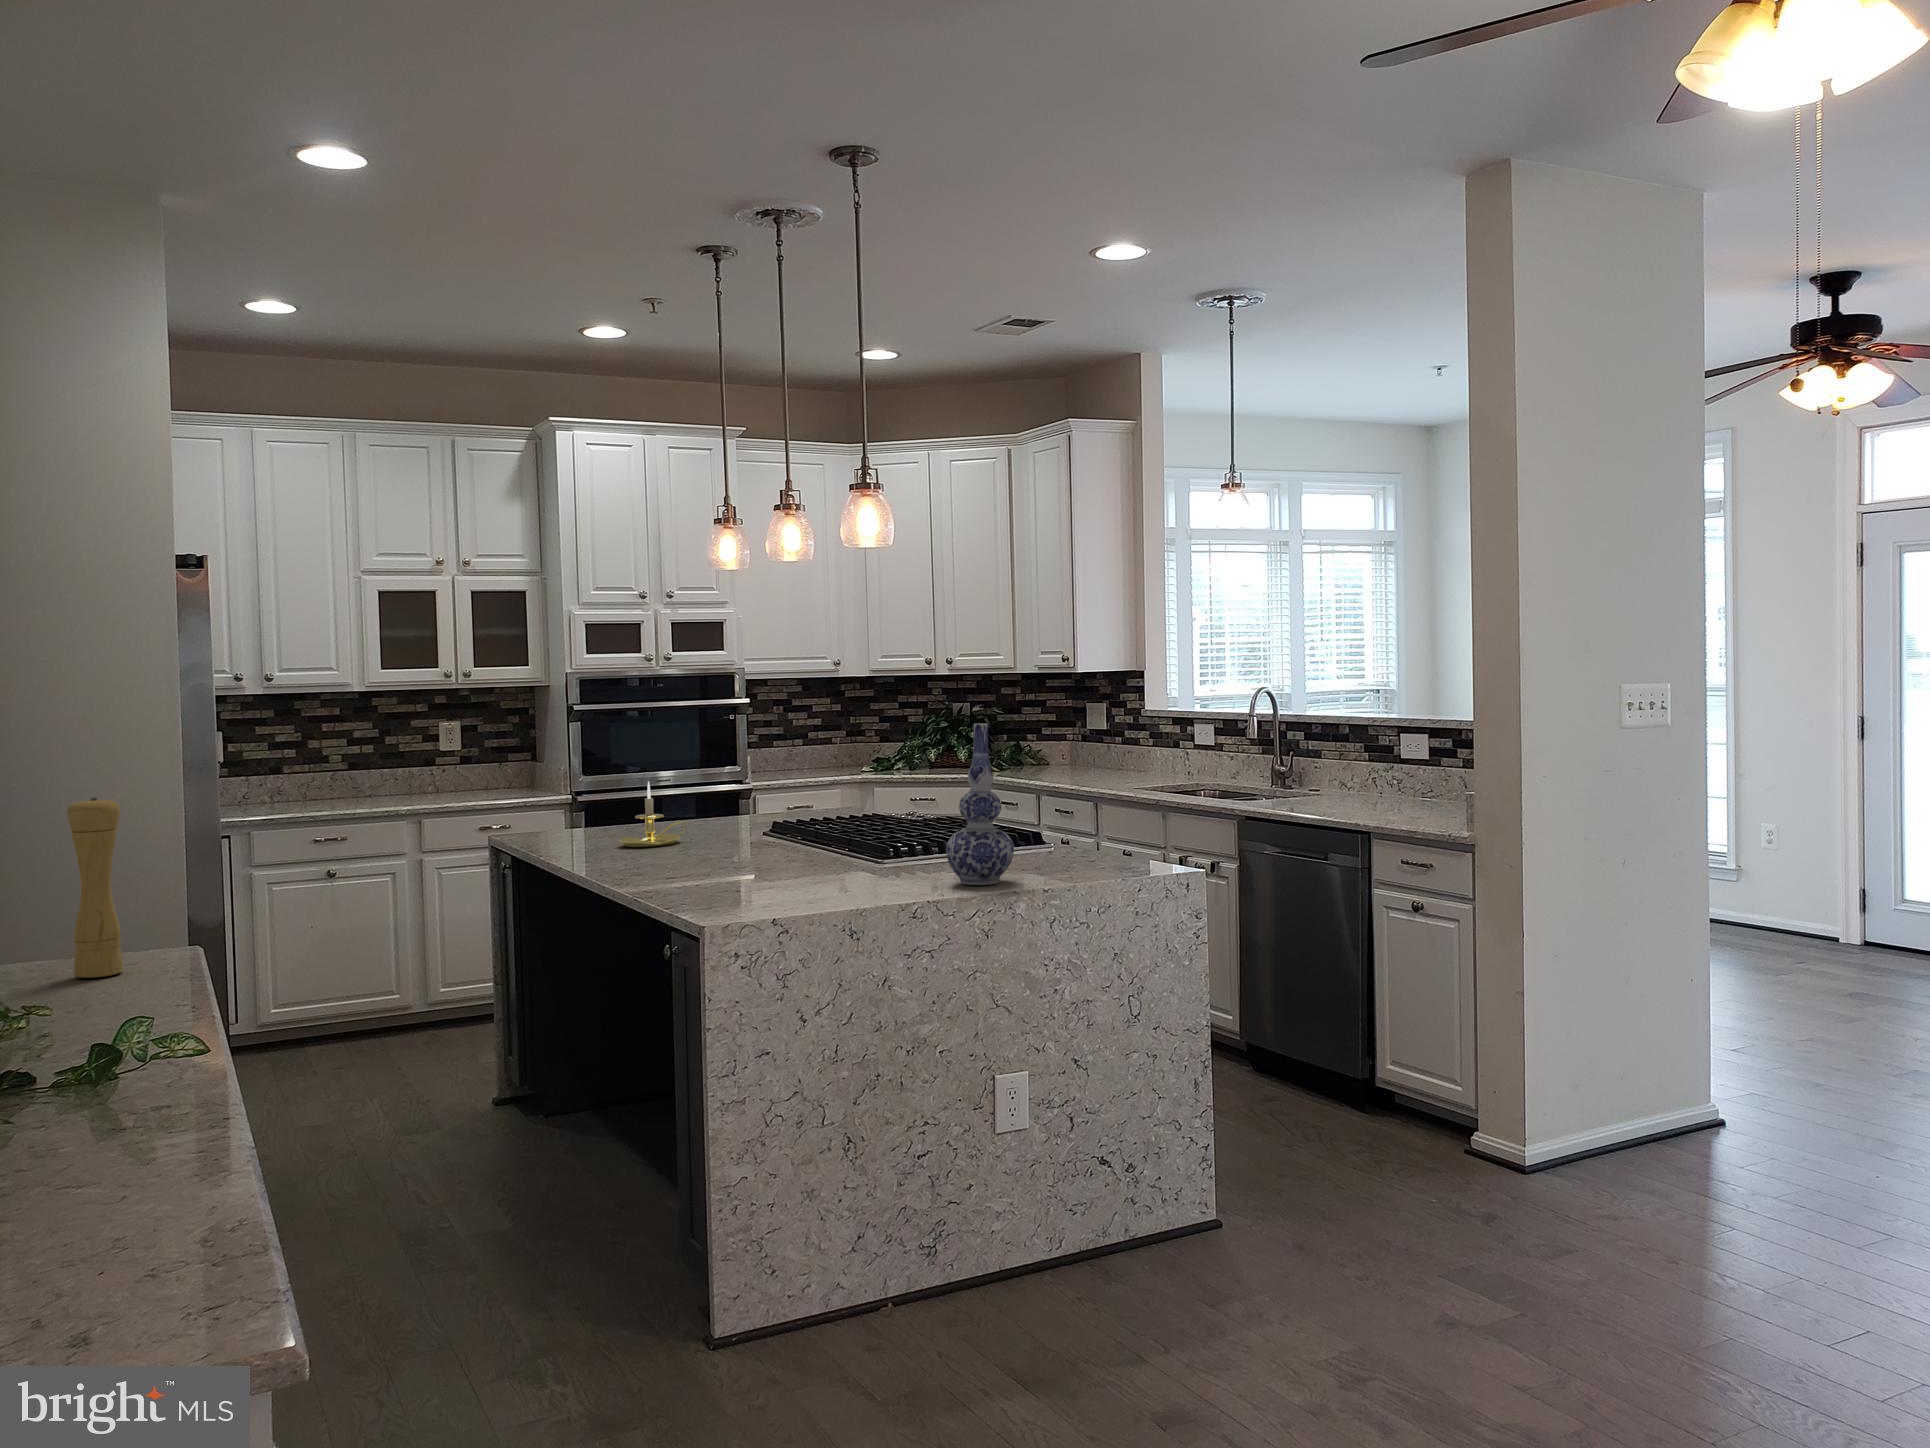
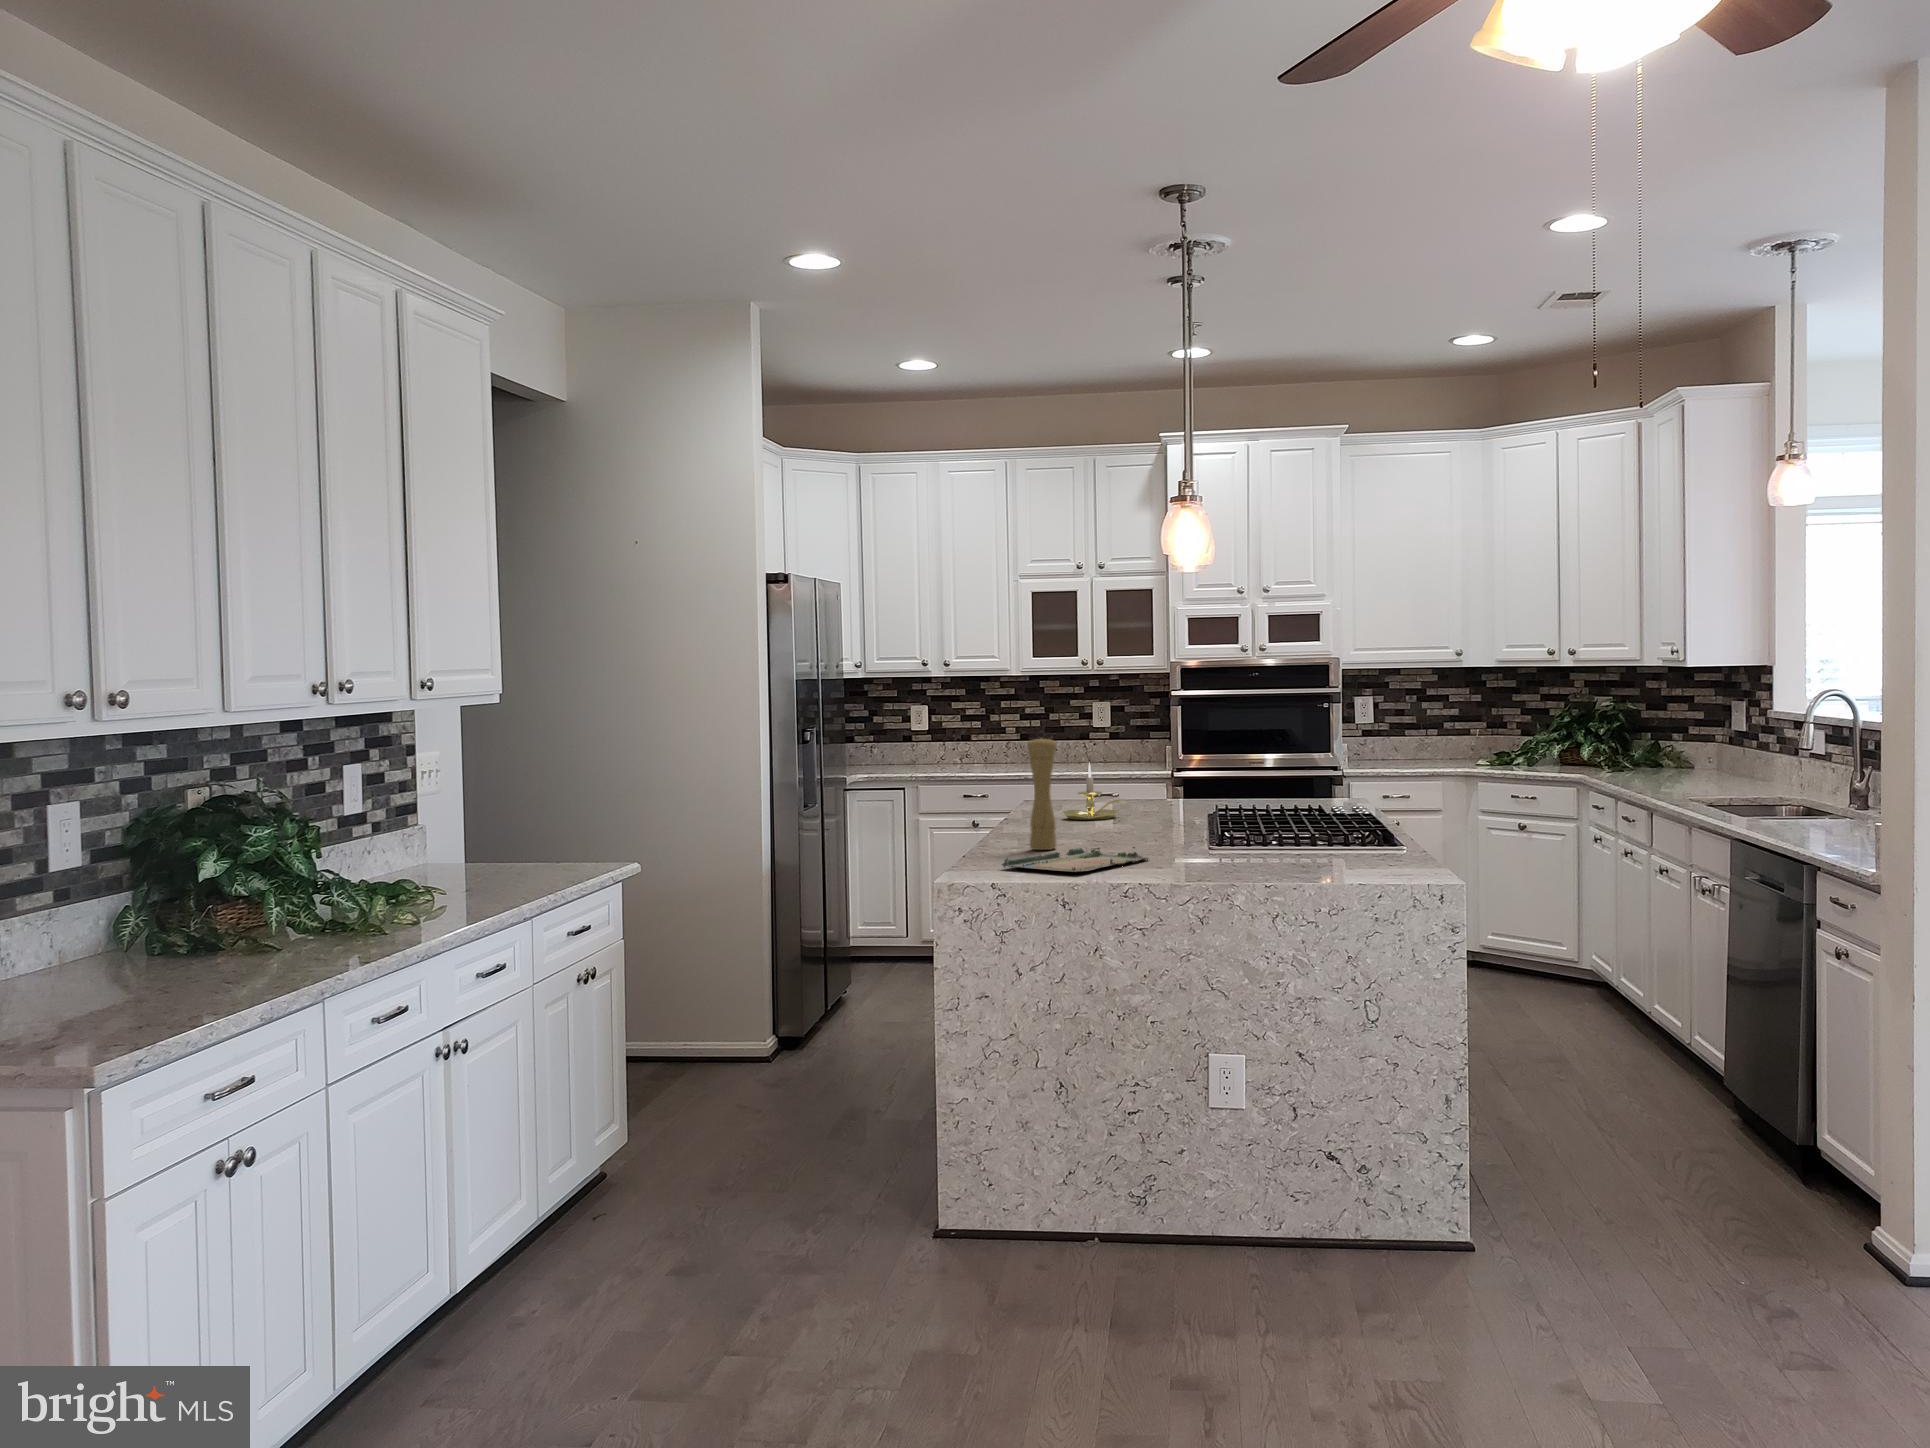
vase: present [946,723,1014,885] -> none [1184,722,1247,874]
pepper mill: present [67,797,123,978] -> present [1027,737,1056,850]
tray: none [733,863,871,901] -> present [1001,847,1149,872]

